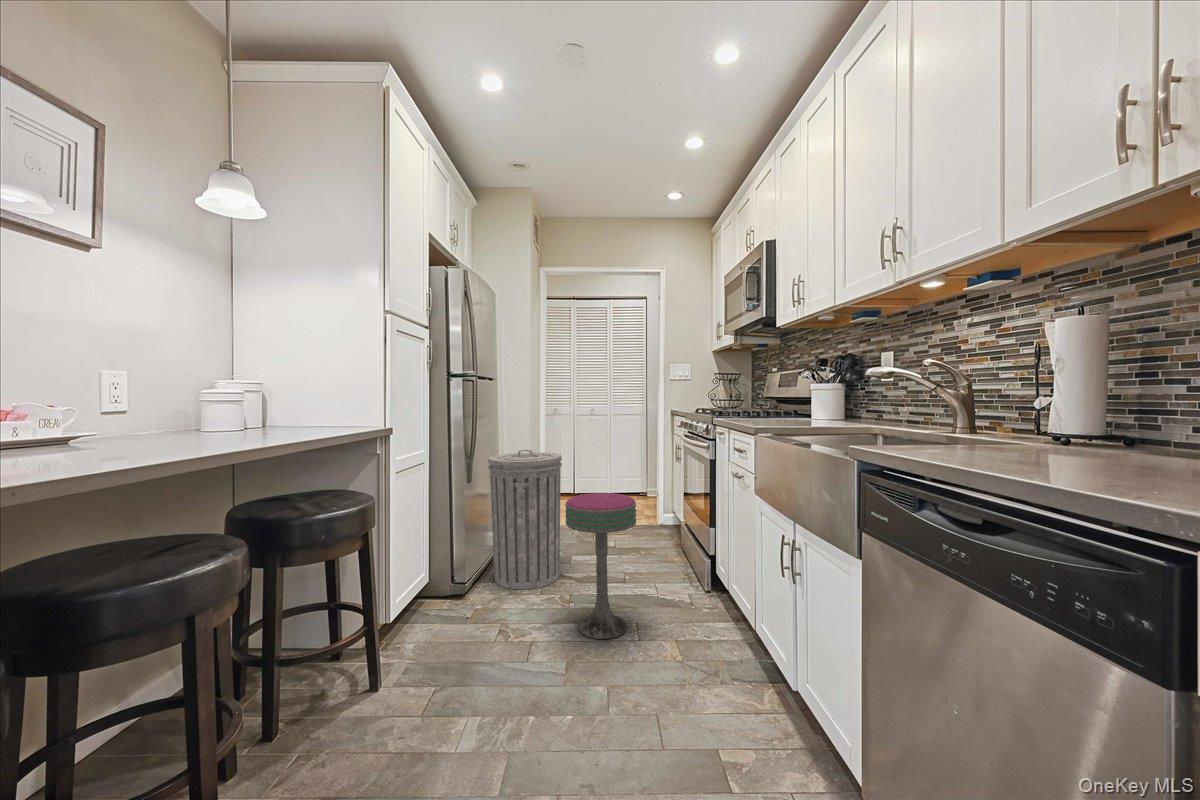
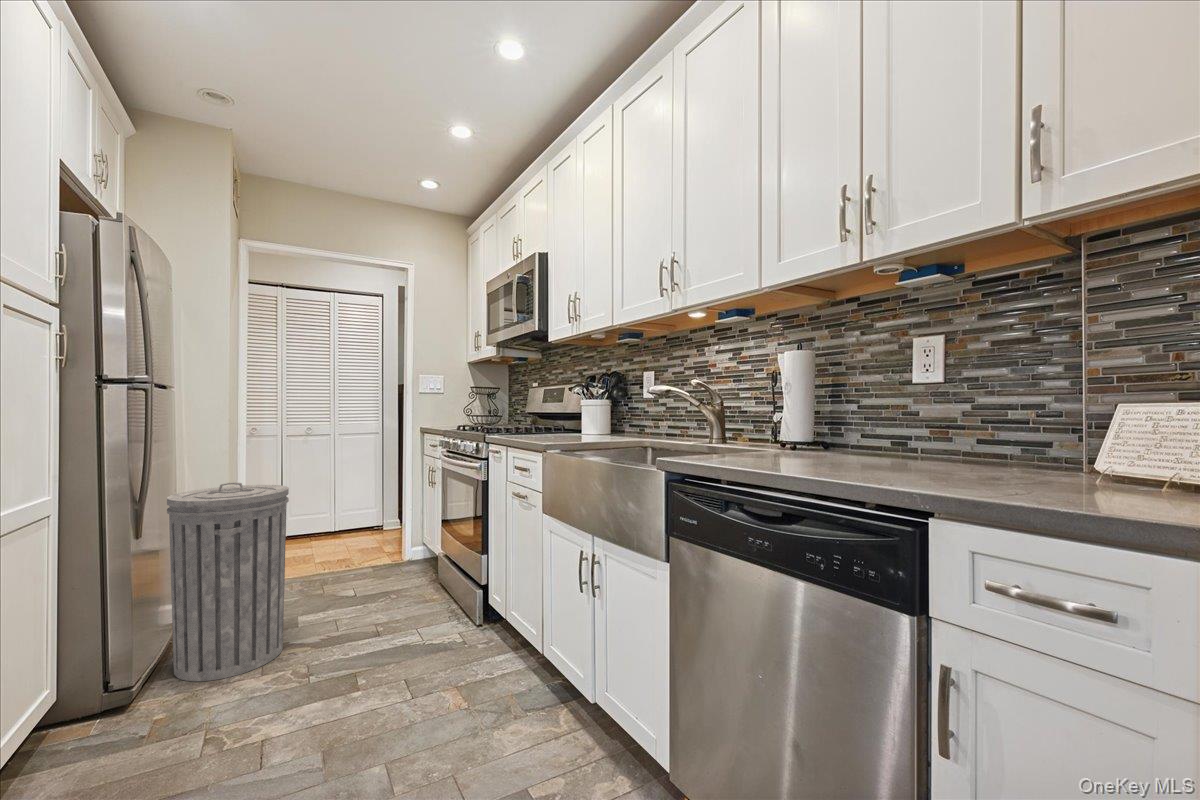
bar stool: present [565,493,636,639] -> none [311,529,408,715]

